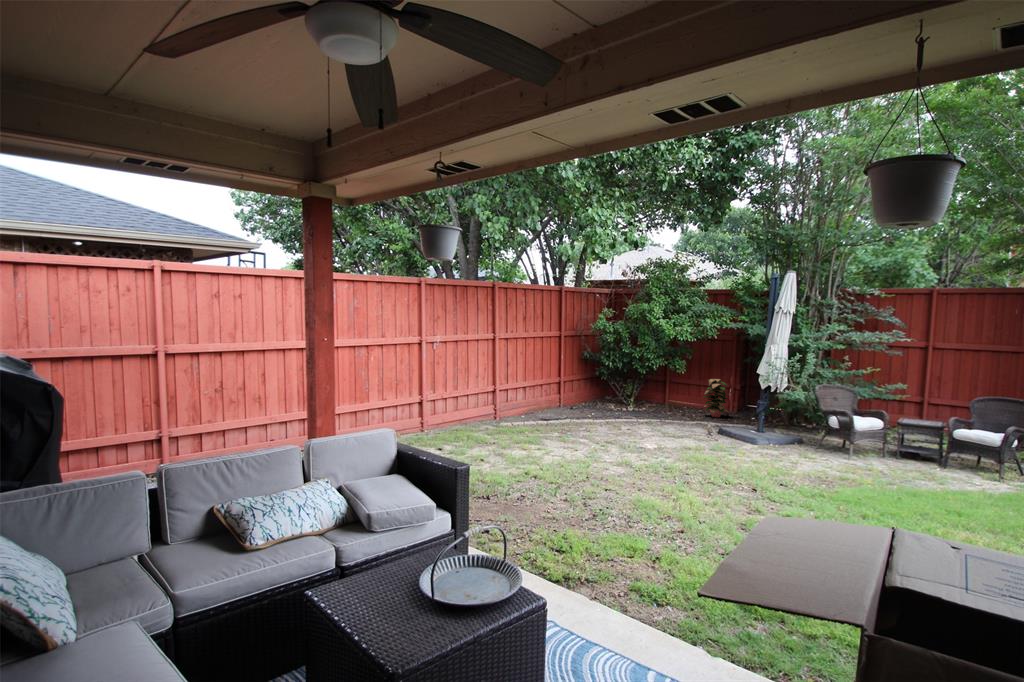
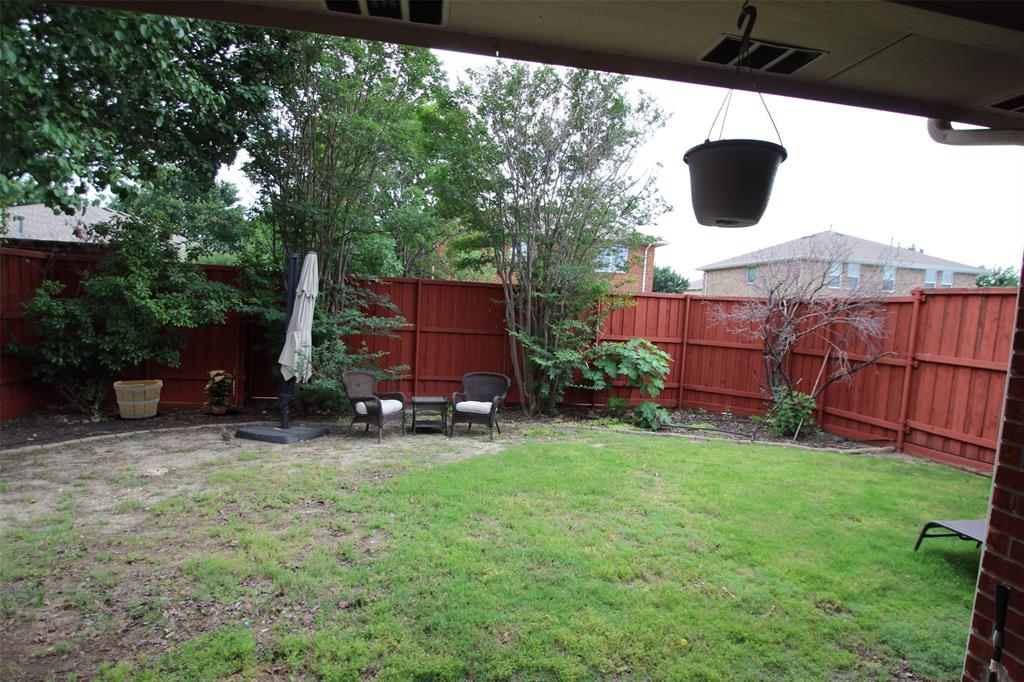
wooden bucket: none [642,383,675,413] -> present [114,380,163,419]

